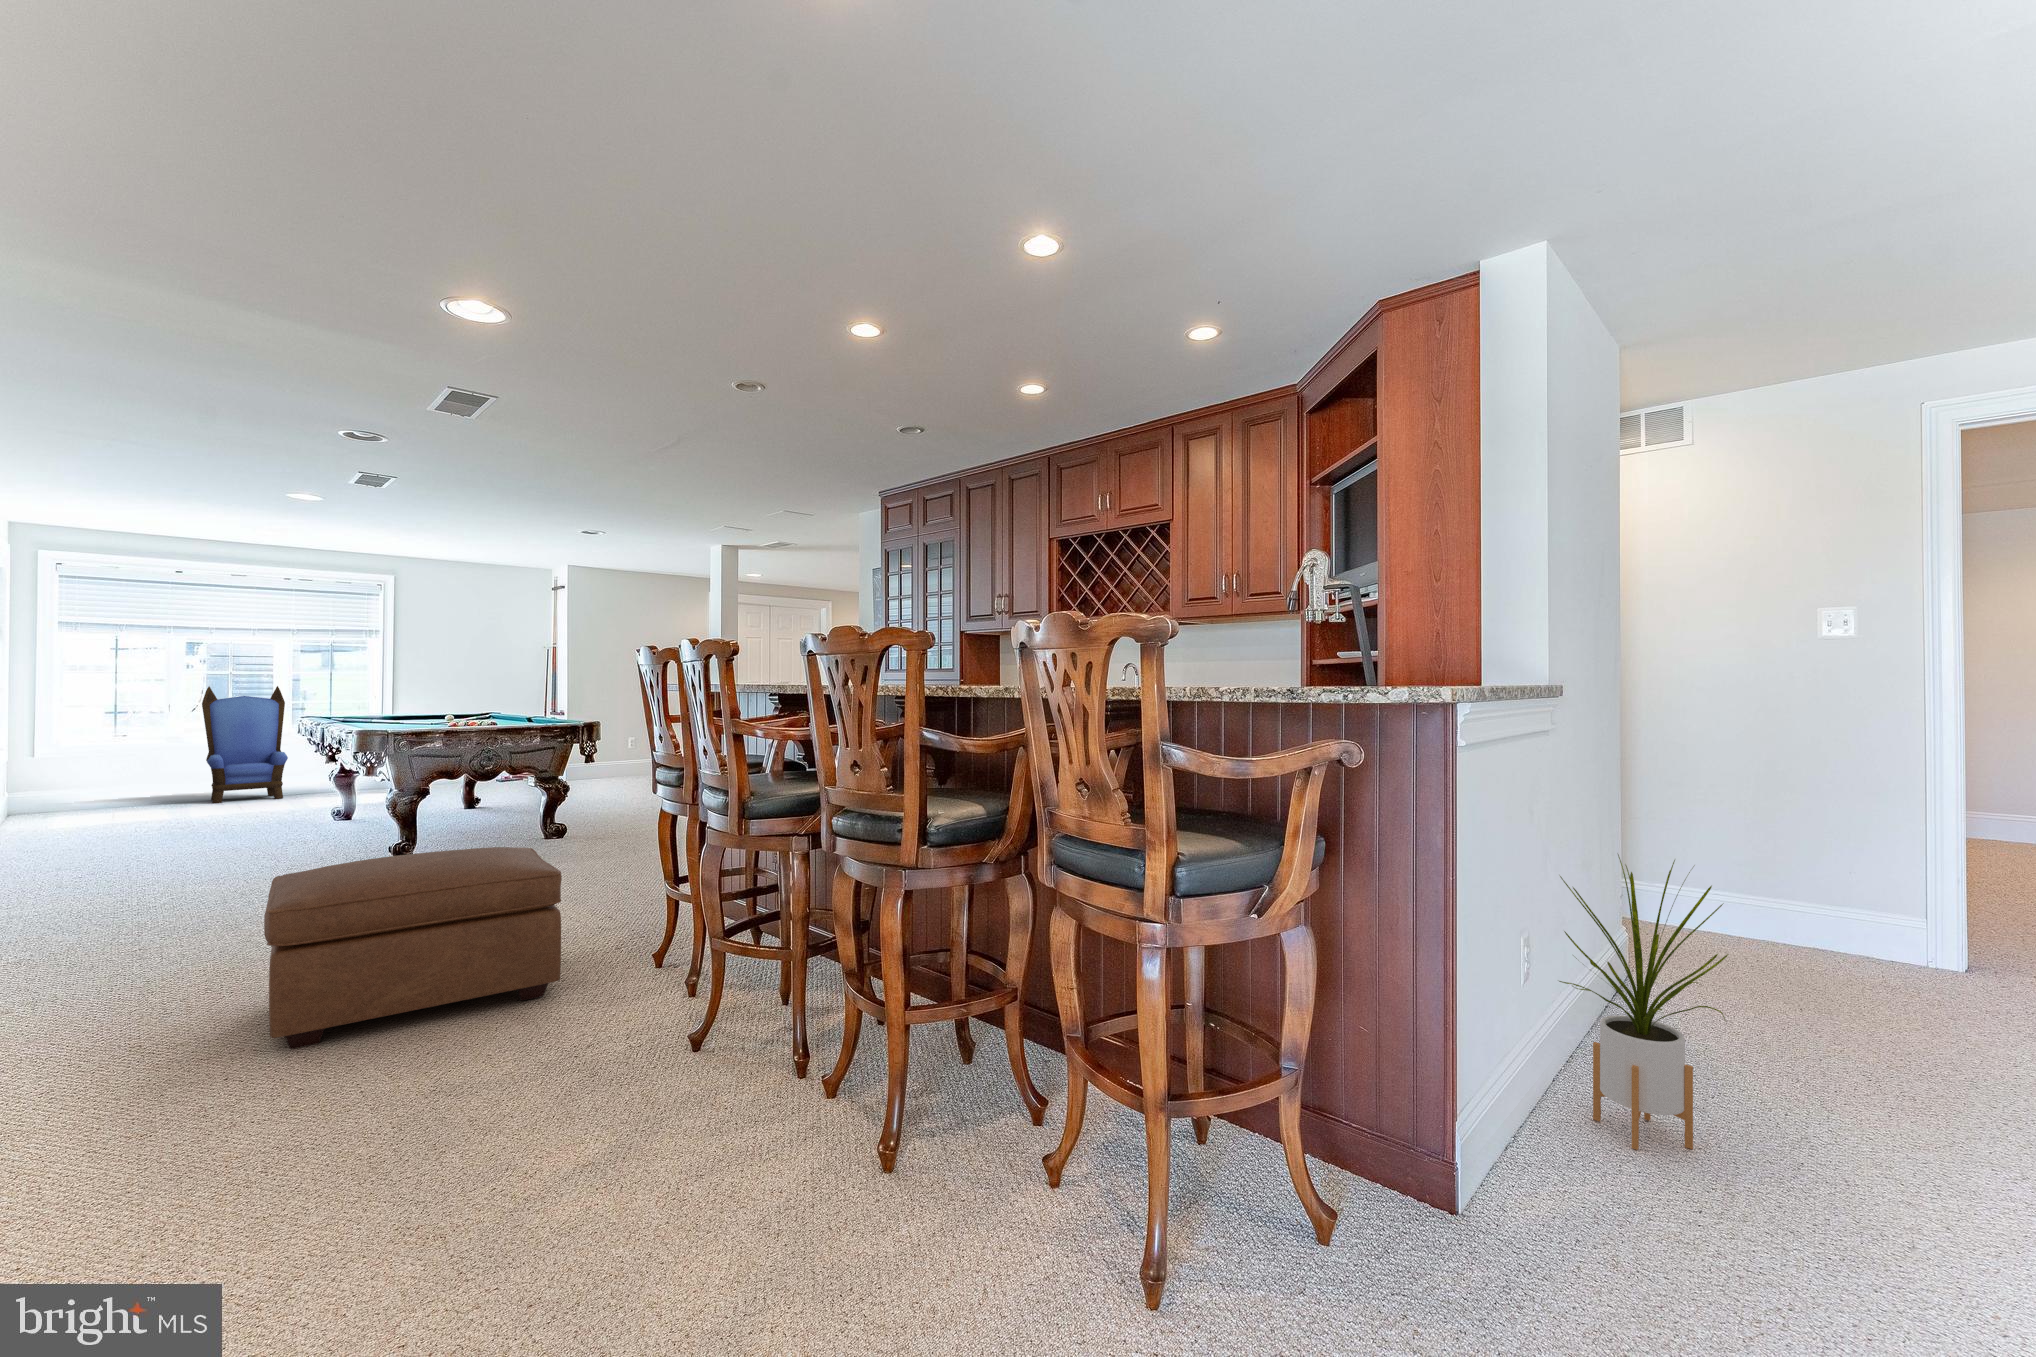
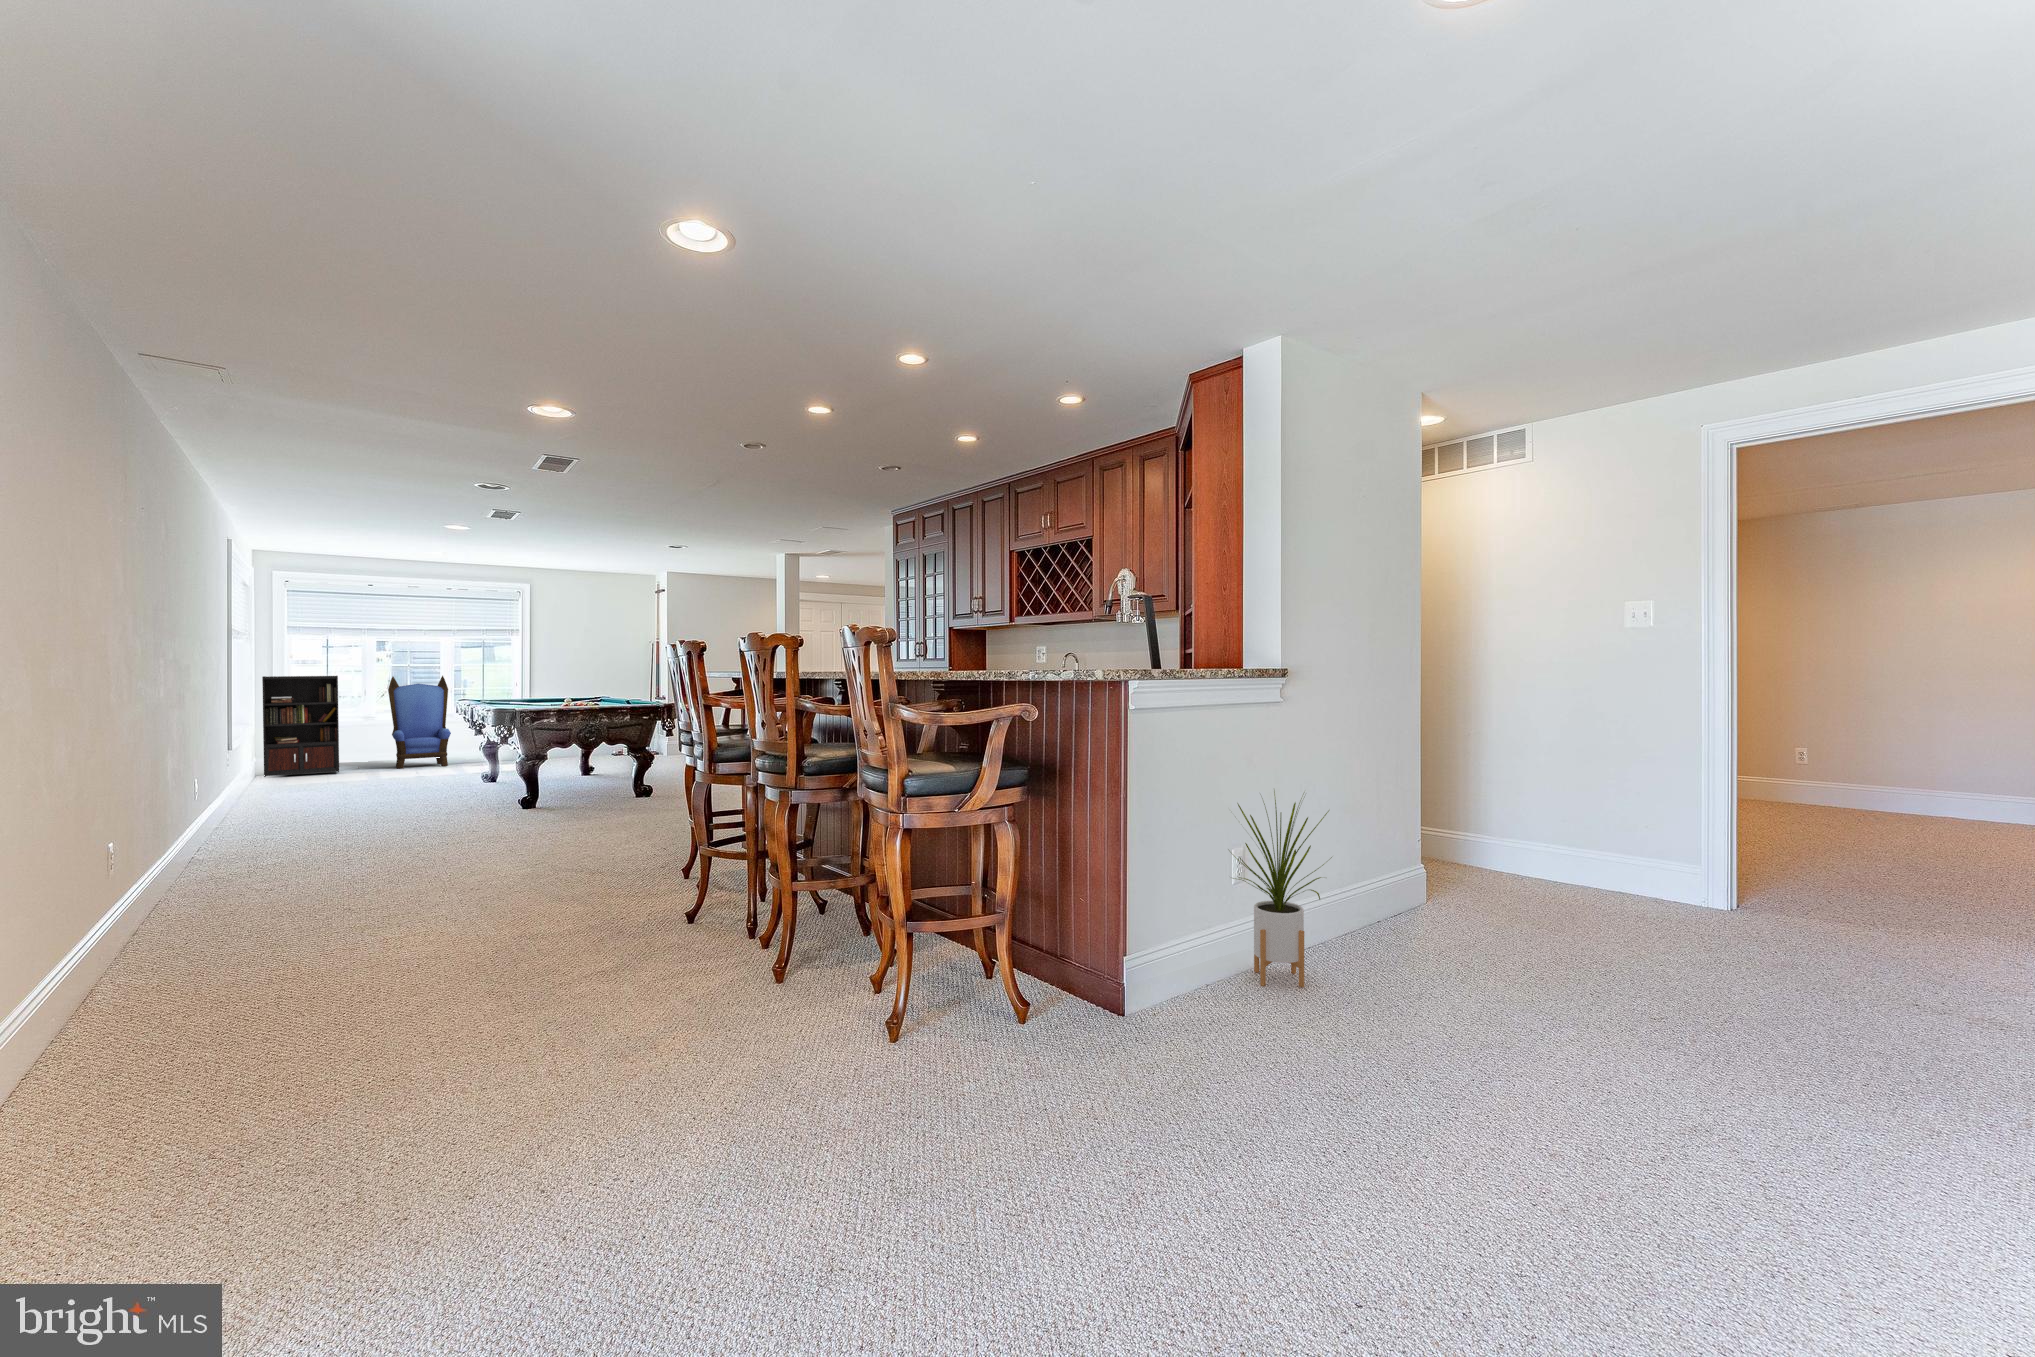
bookcase: none [18,685,159,818] -> present [262,676,359,777]
ottoman: present [264,847,562,1049] -> none [422,789,610,908]

